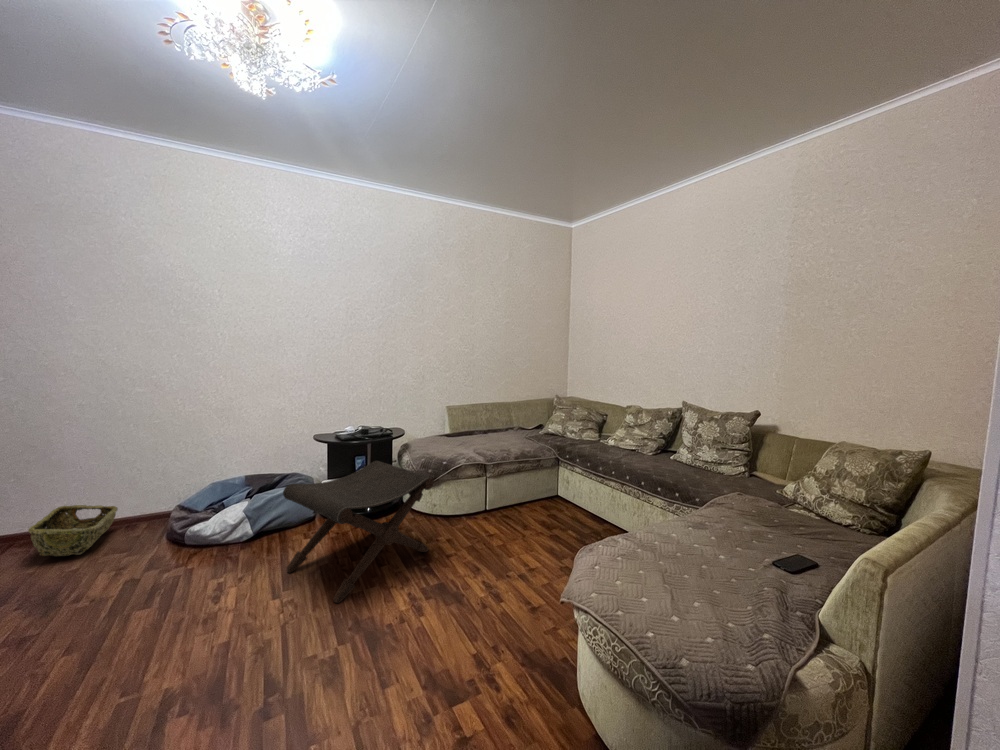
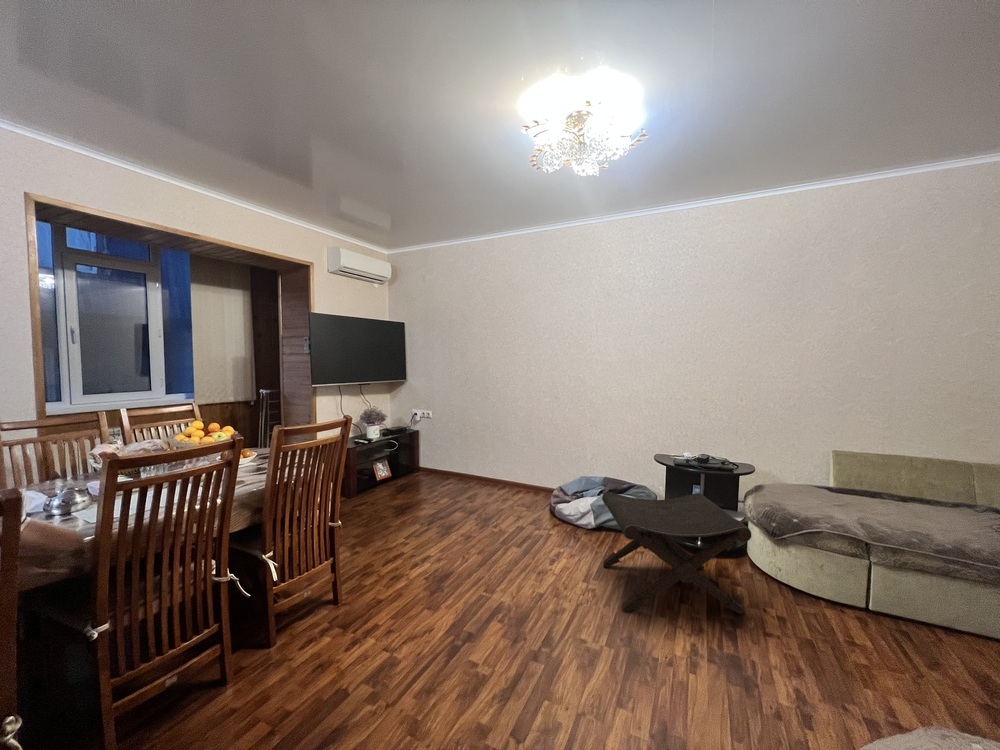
woven basket: present [28,505,117,556] -> none [492,470,533,501]

